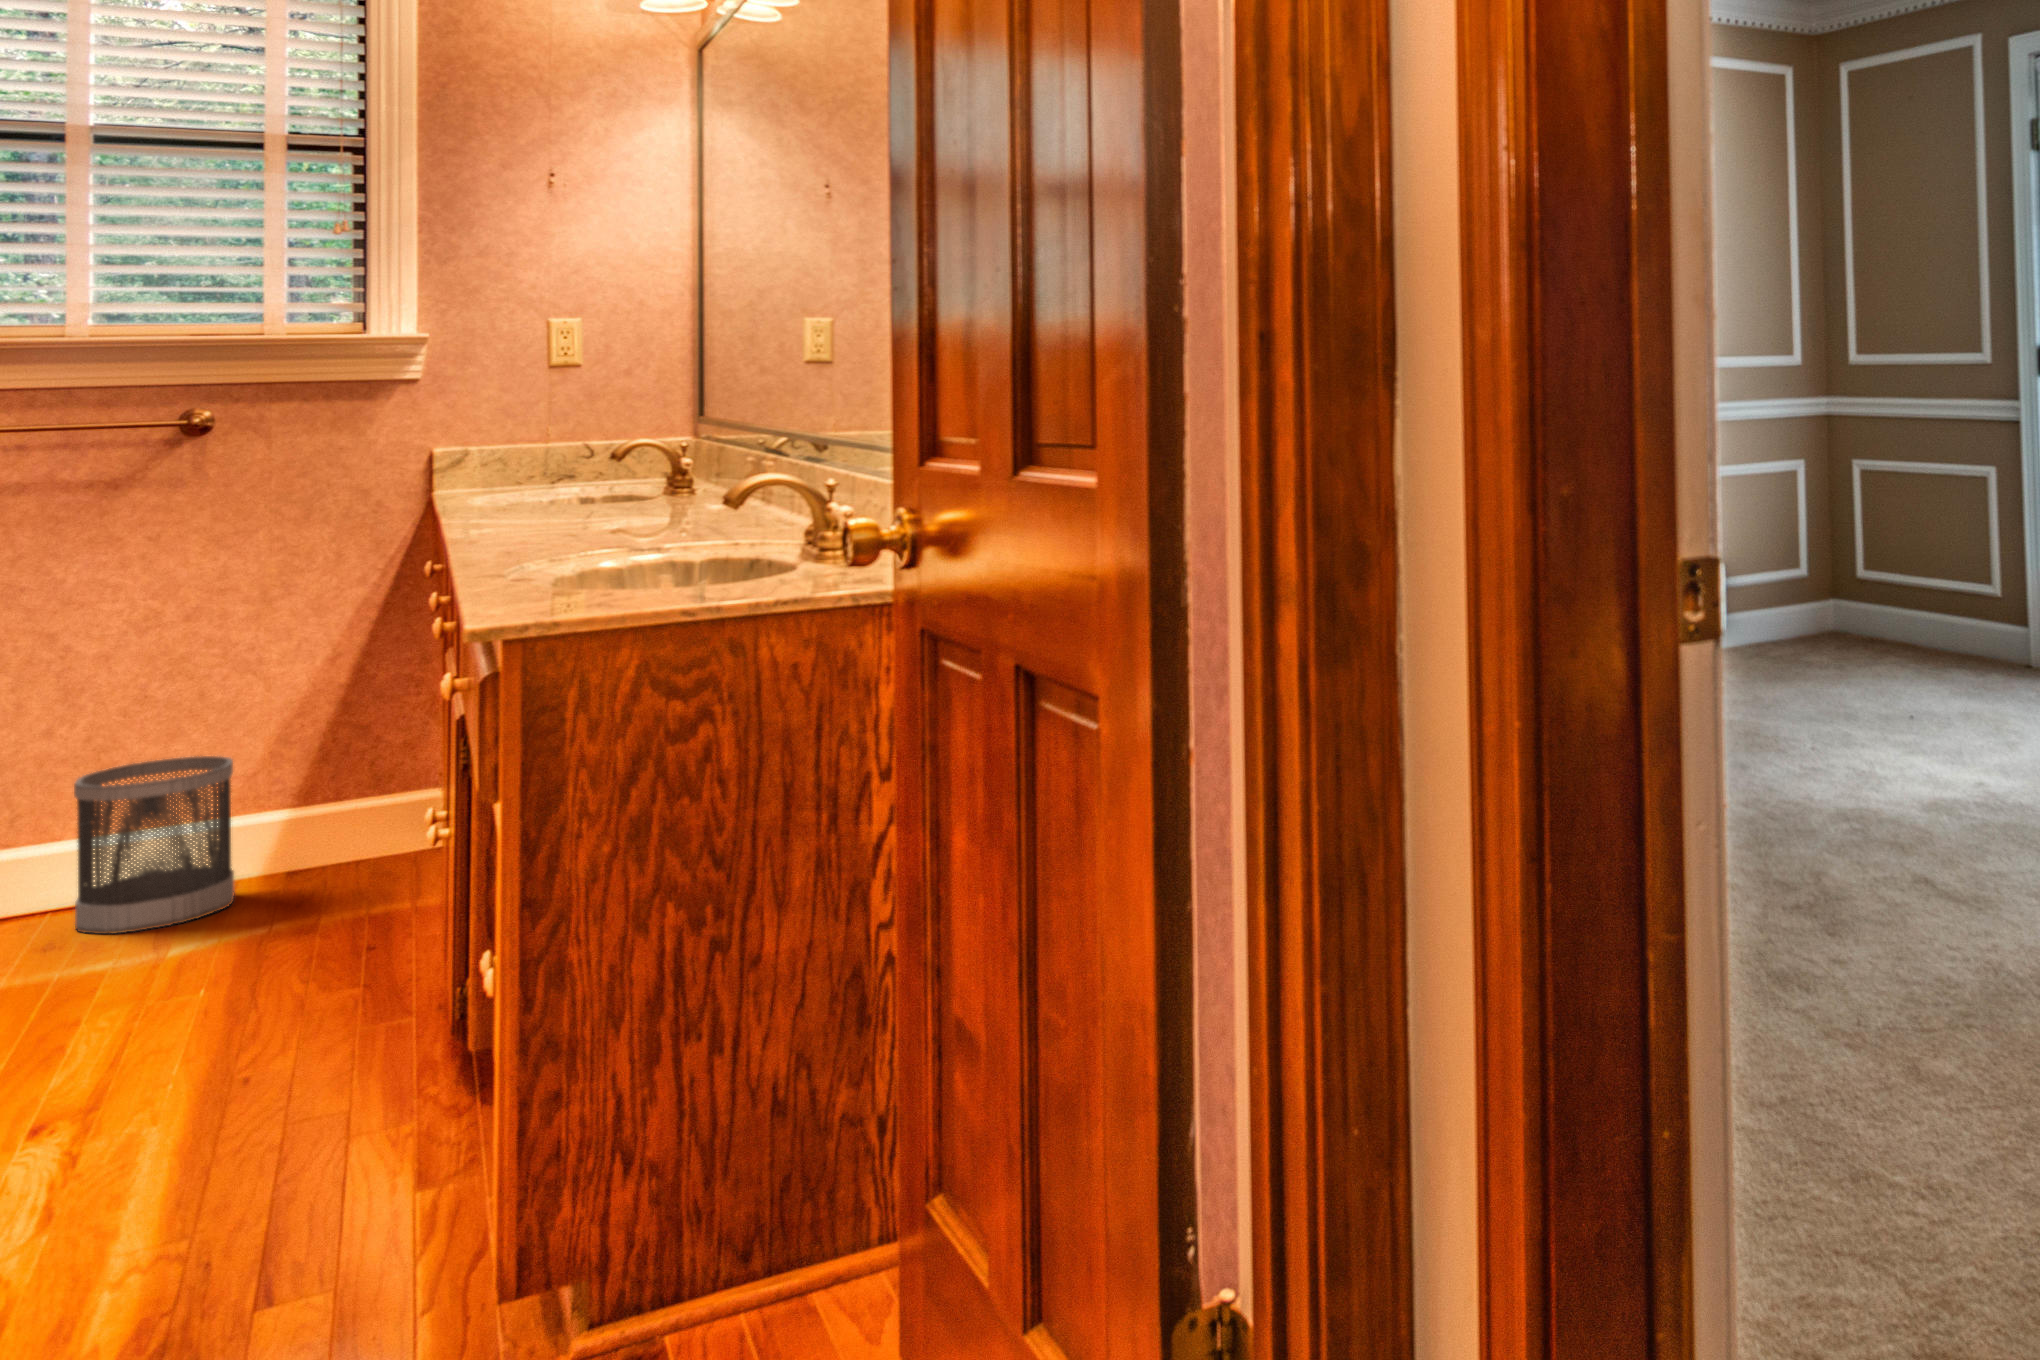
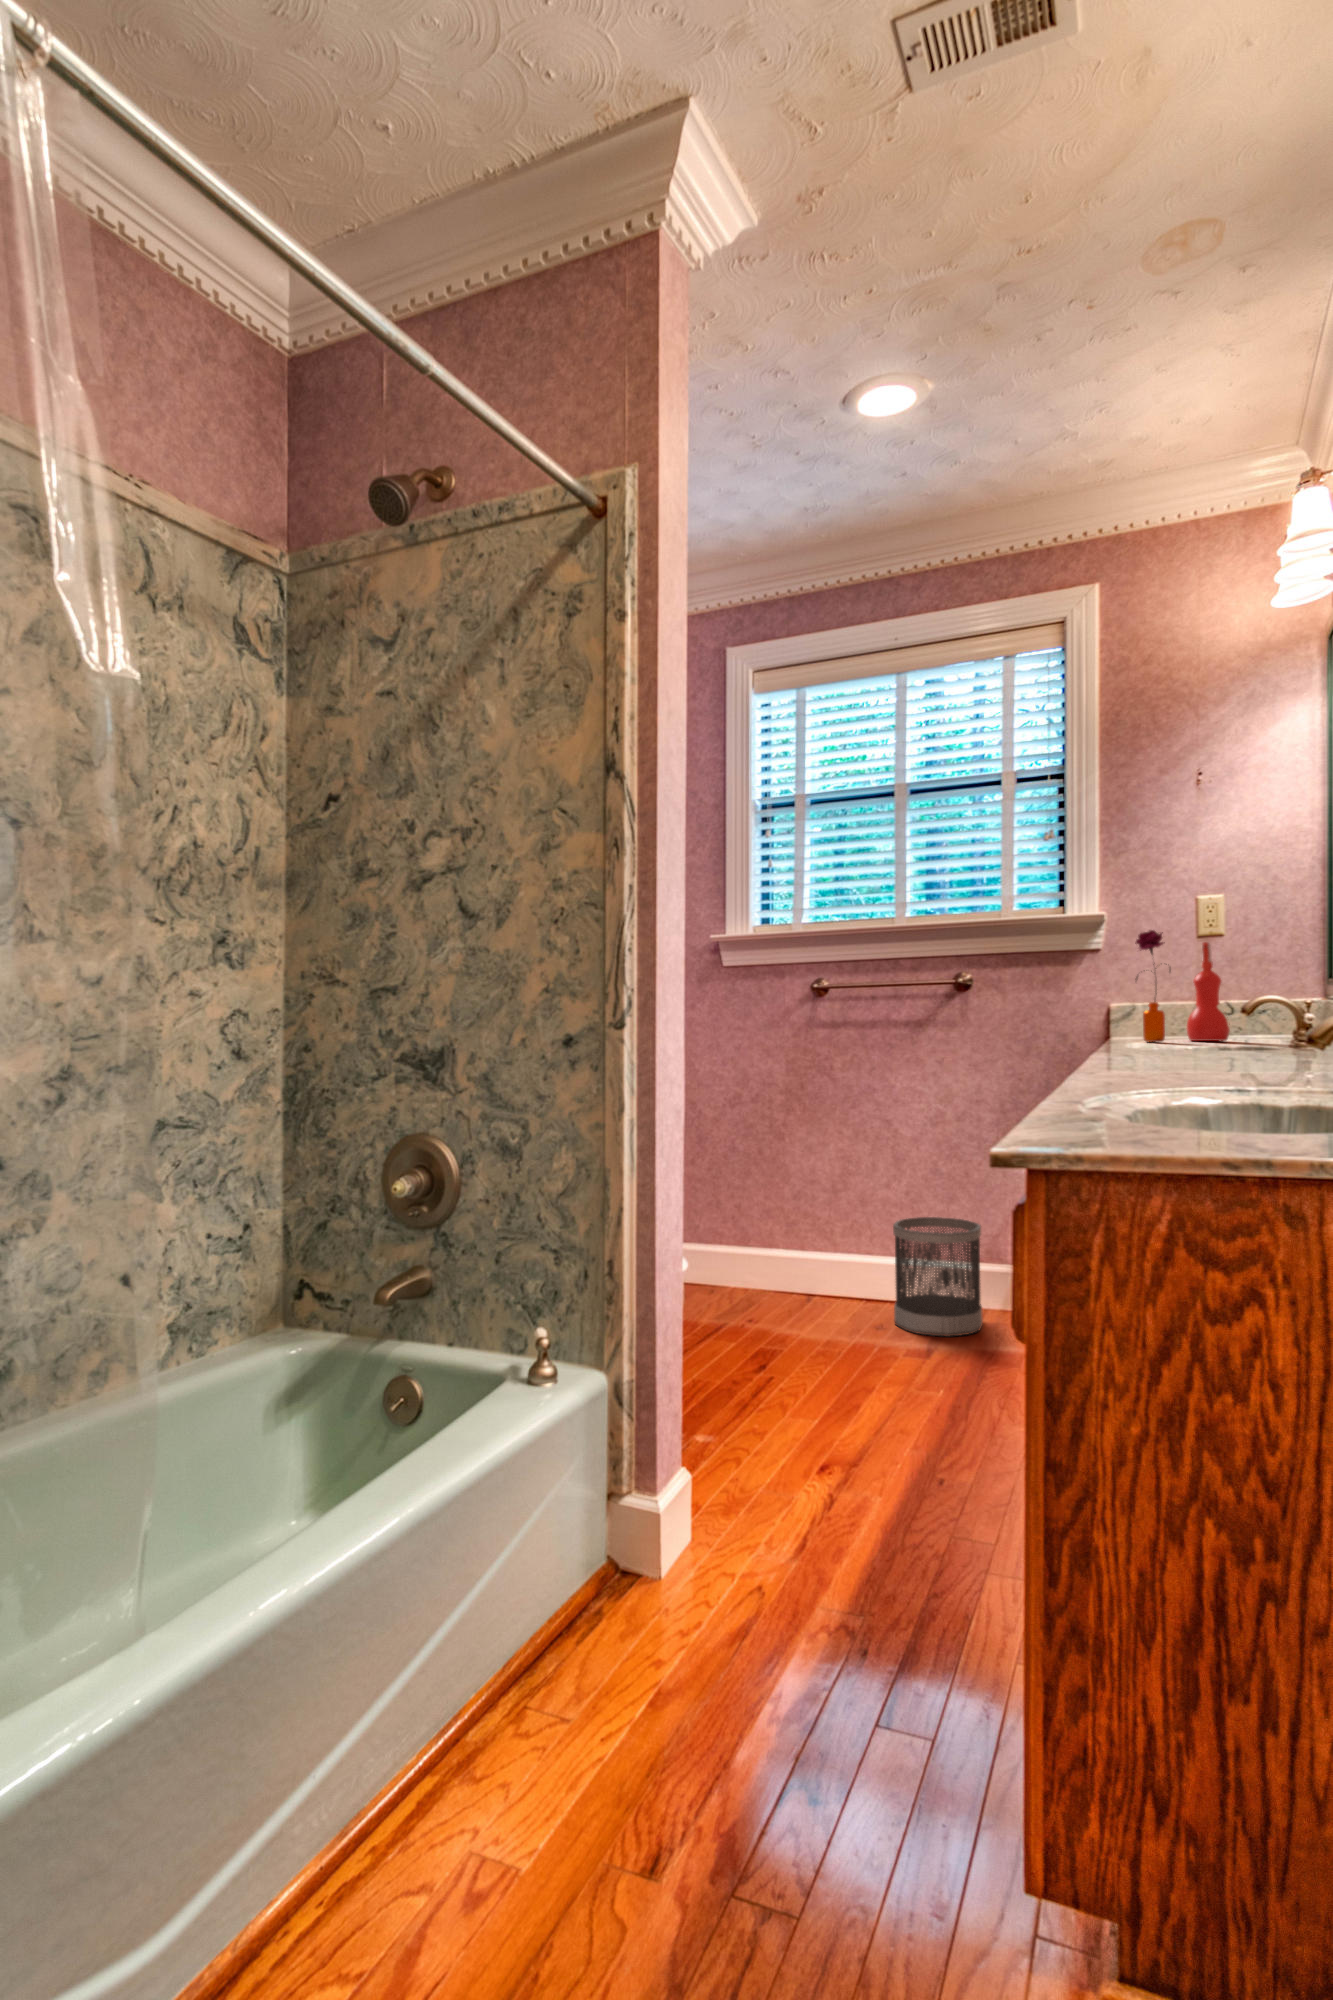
flower: none [471,358,519,493] -> present [1135,930,1171,1042]
spray bottle: none [534,373,587,488] -> present [1187,942,1230,1041]

